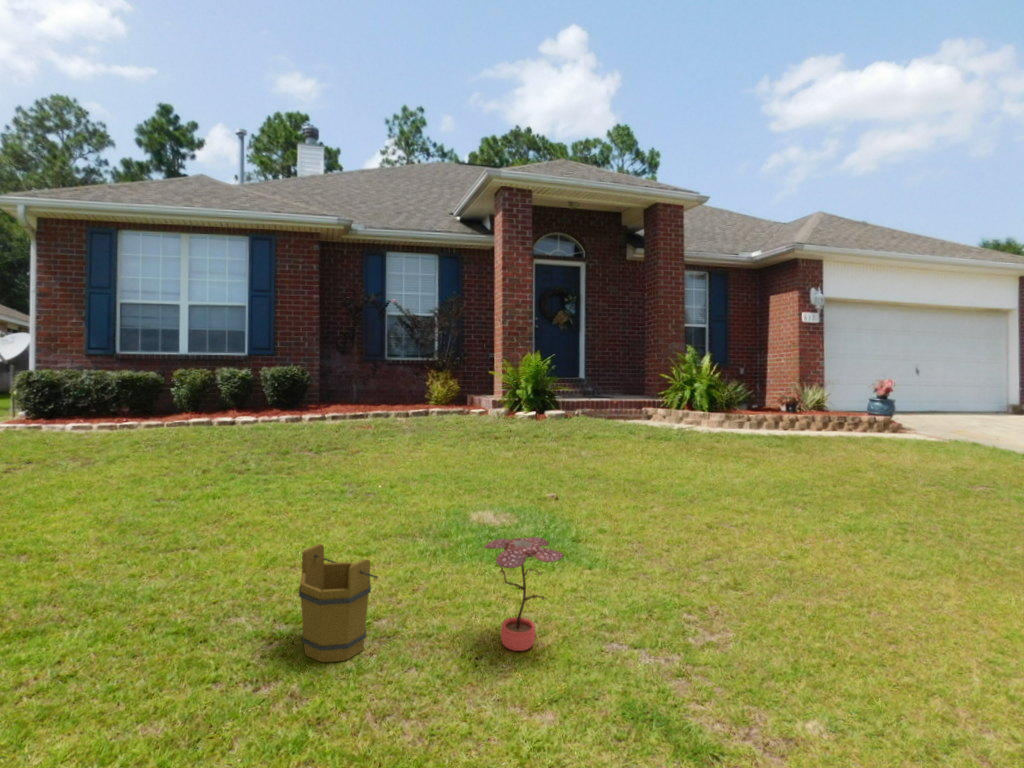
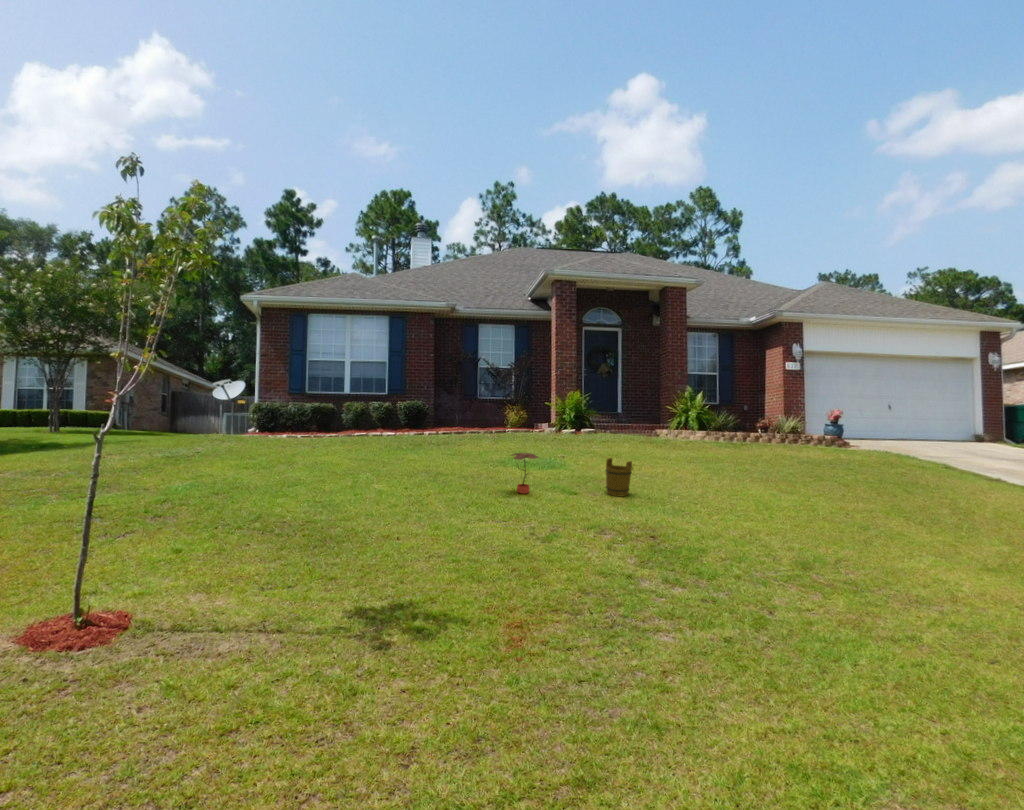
bucket: present [299,544,378,662] -> present [606,458,632,496]

